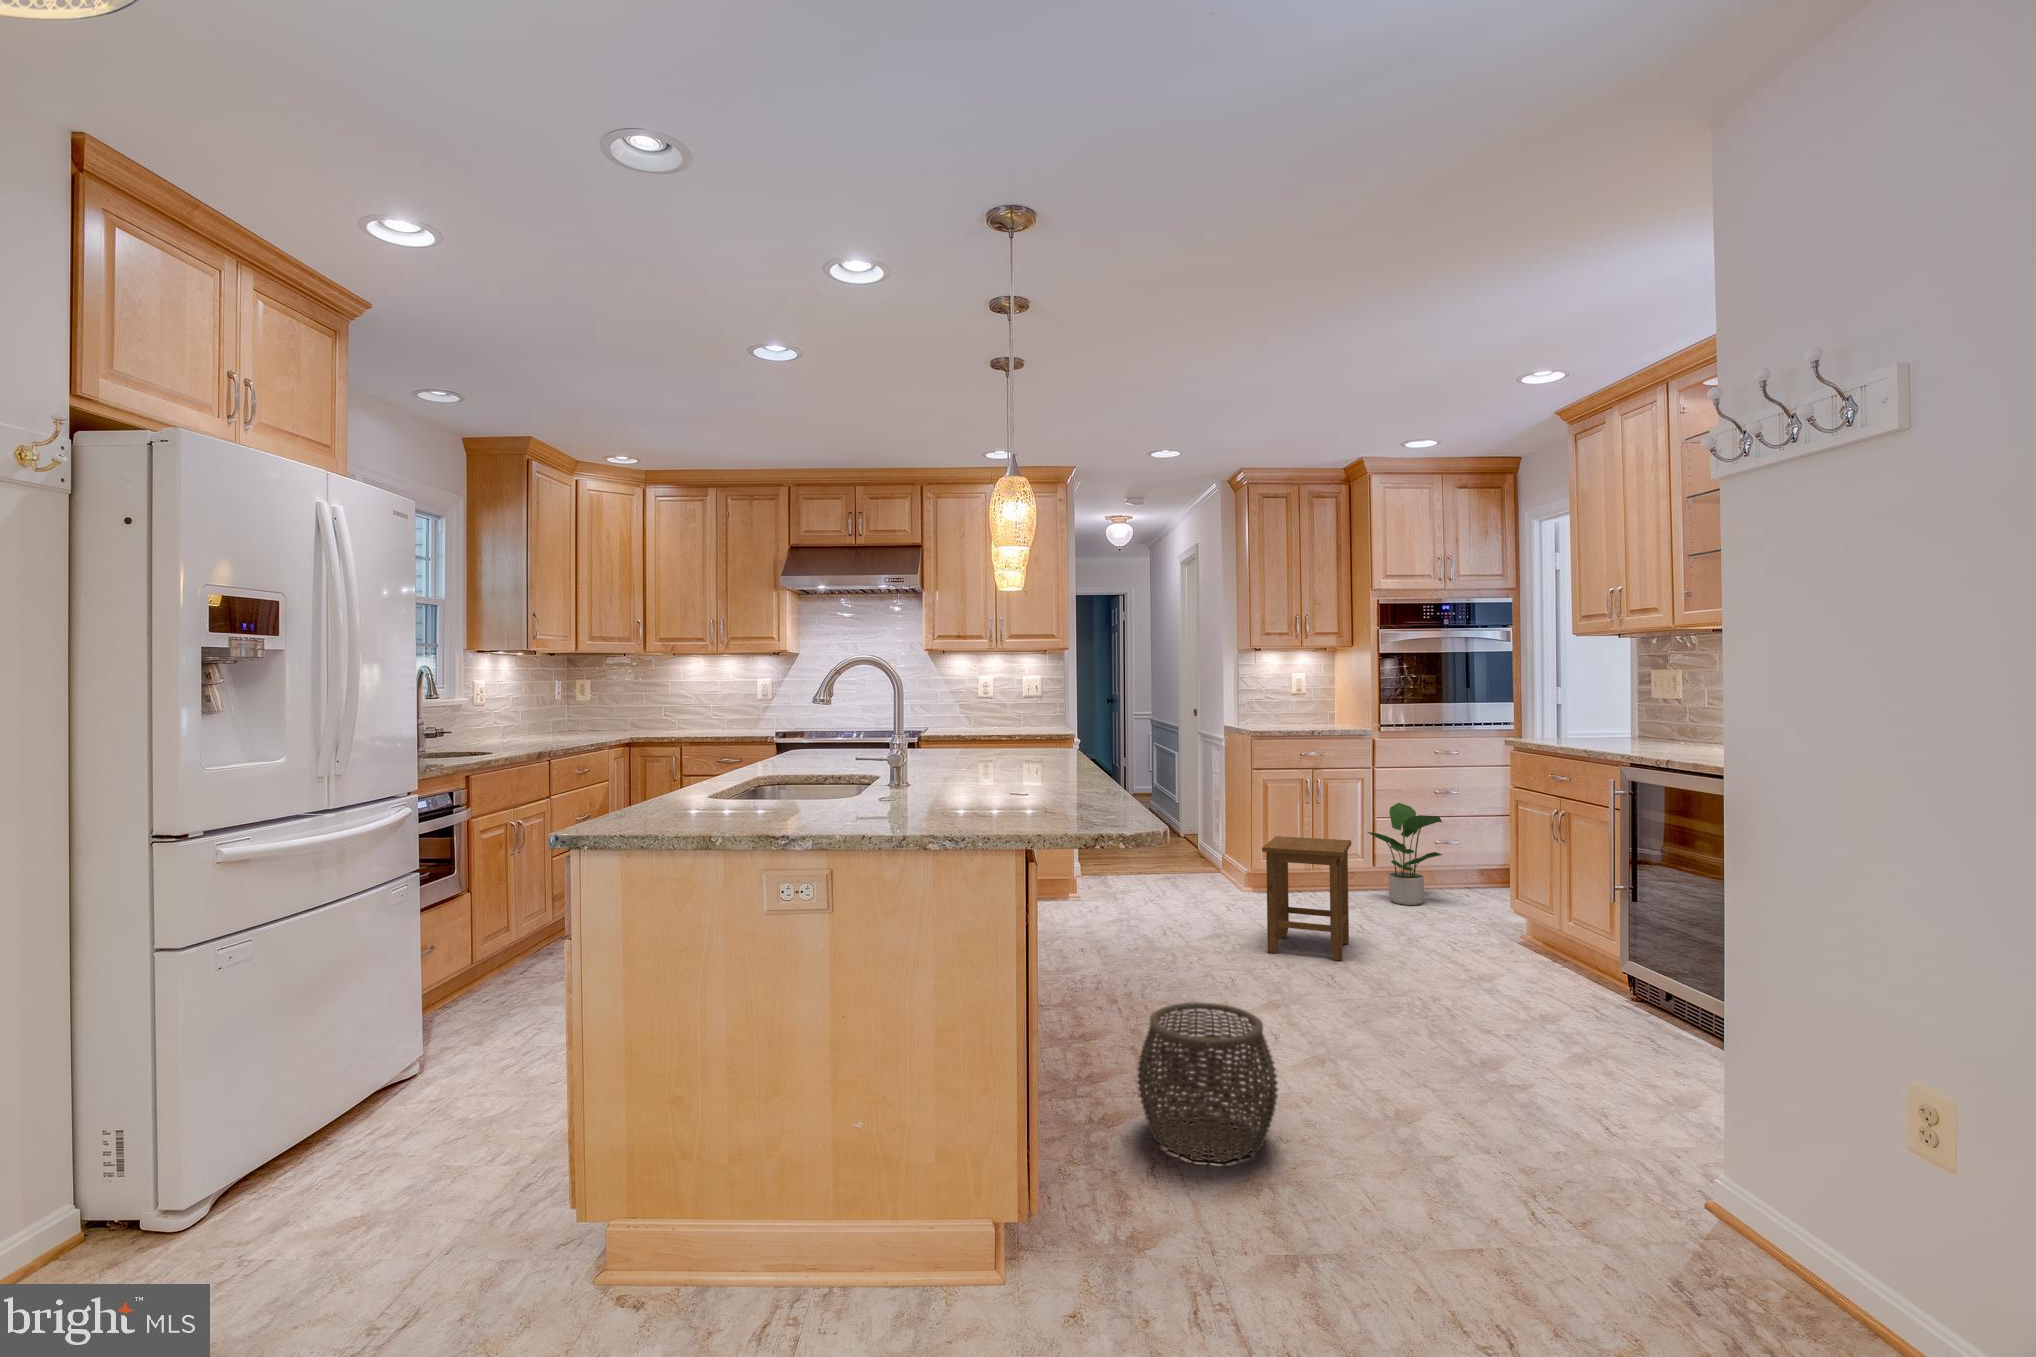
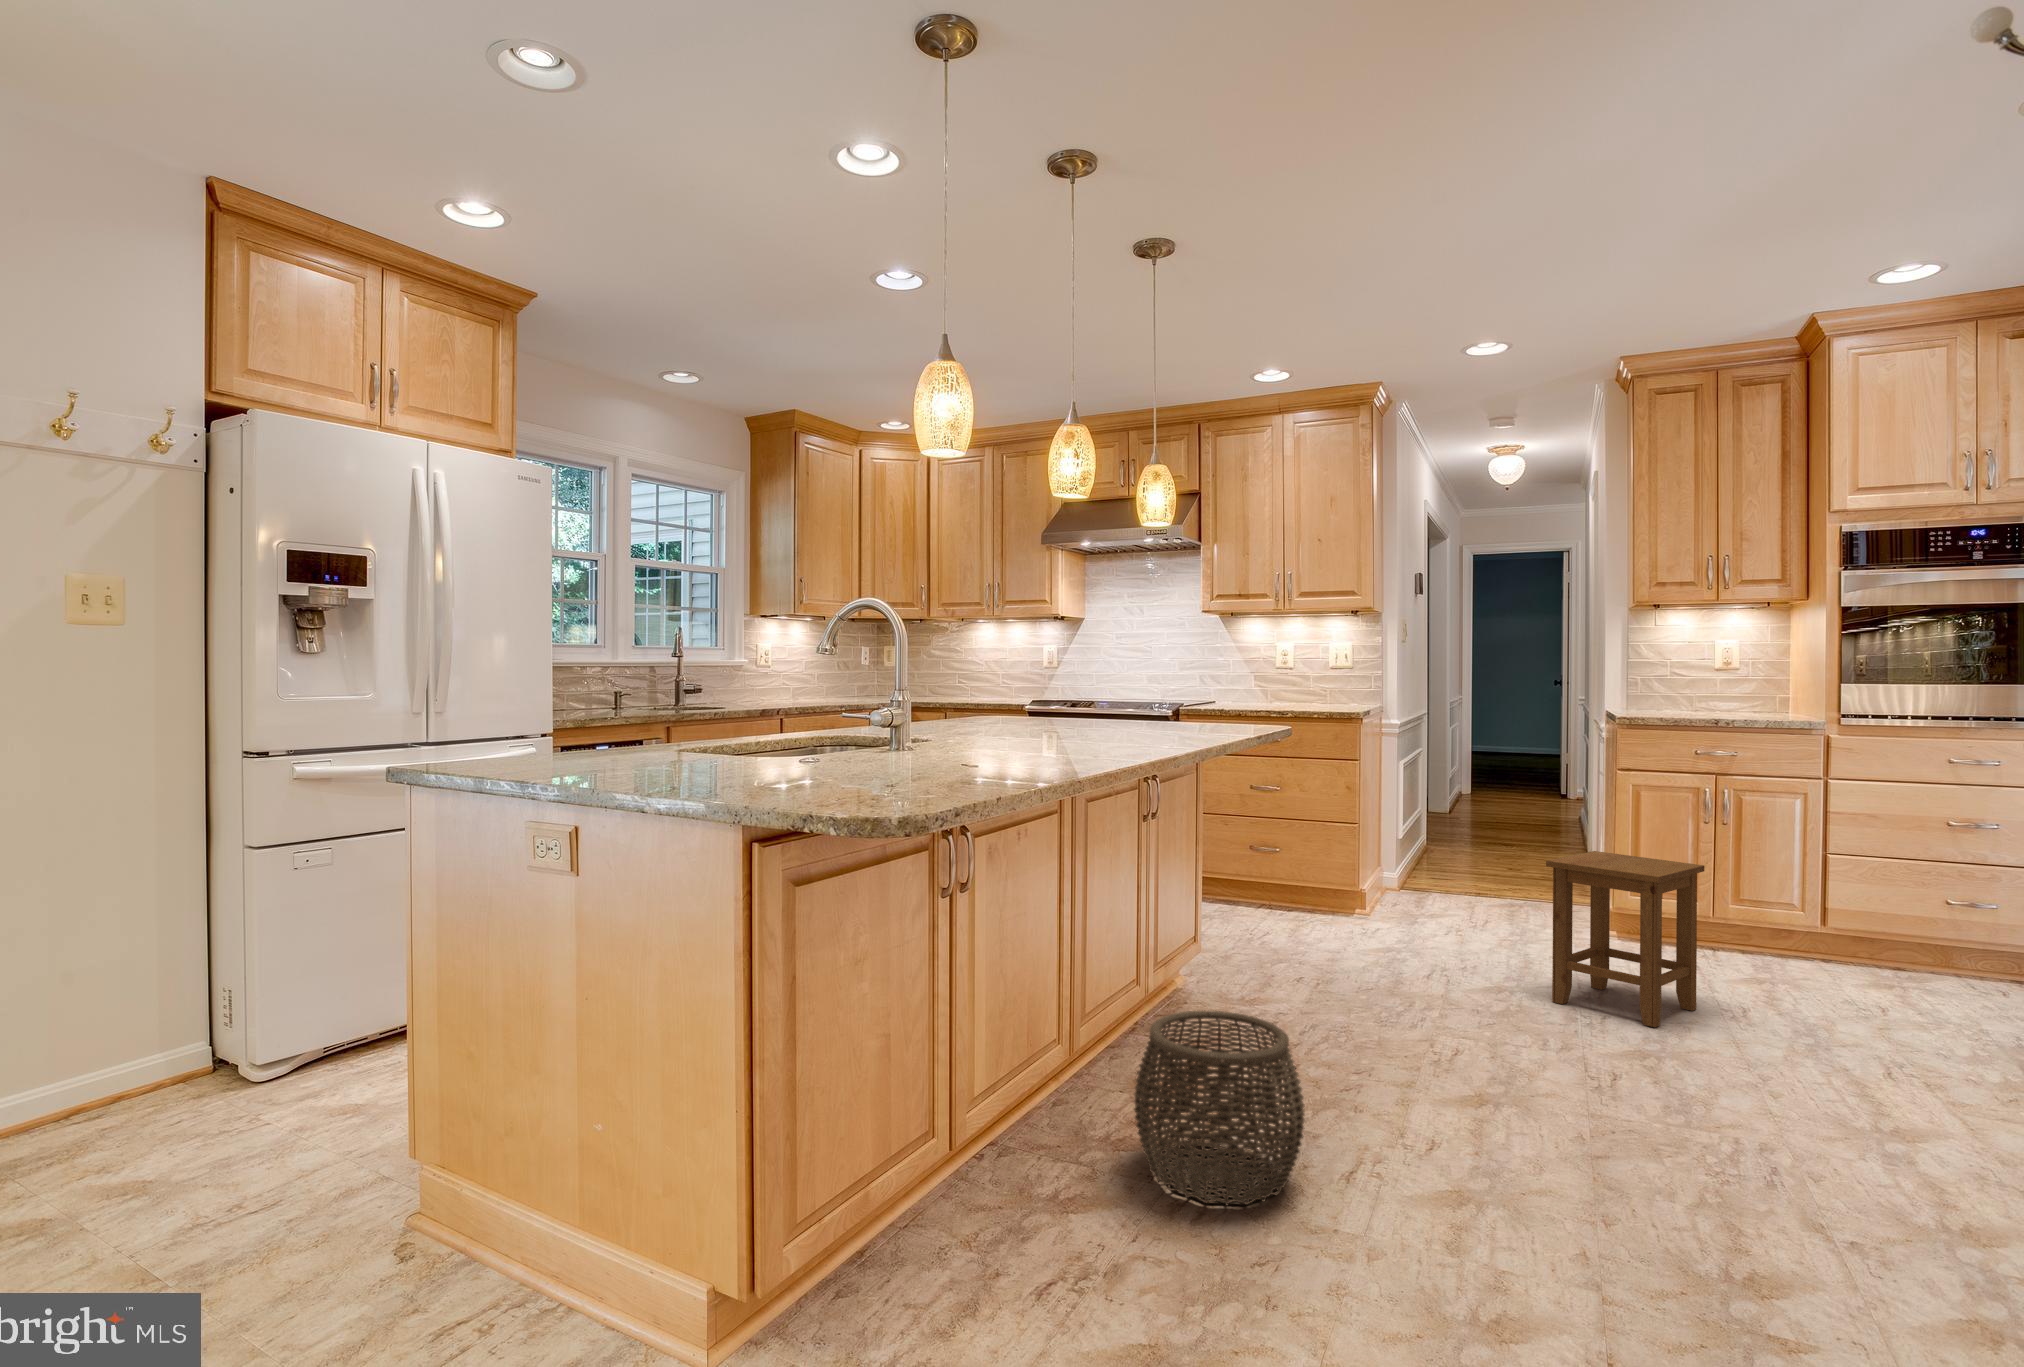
potted plant: present [1367,803,1442,905] -> none [1794,827,1934,979]

